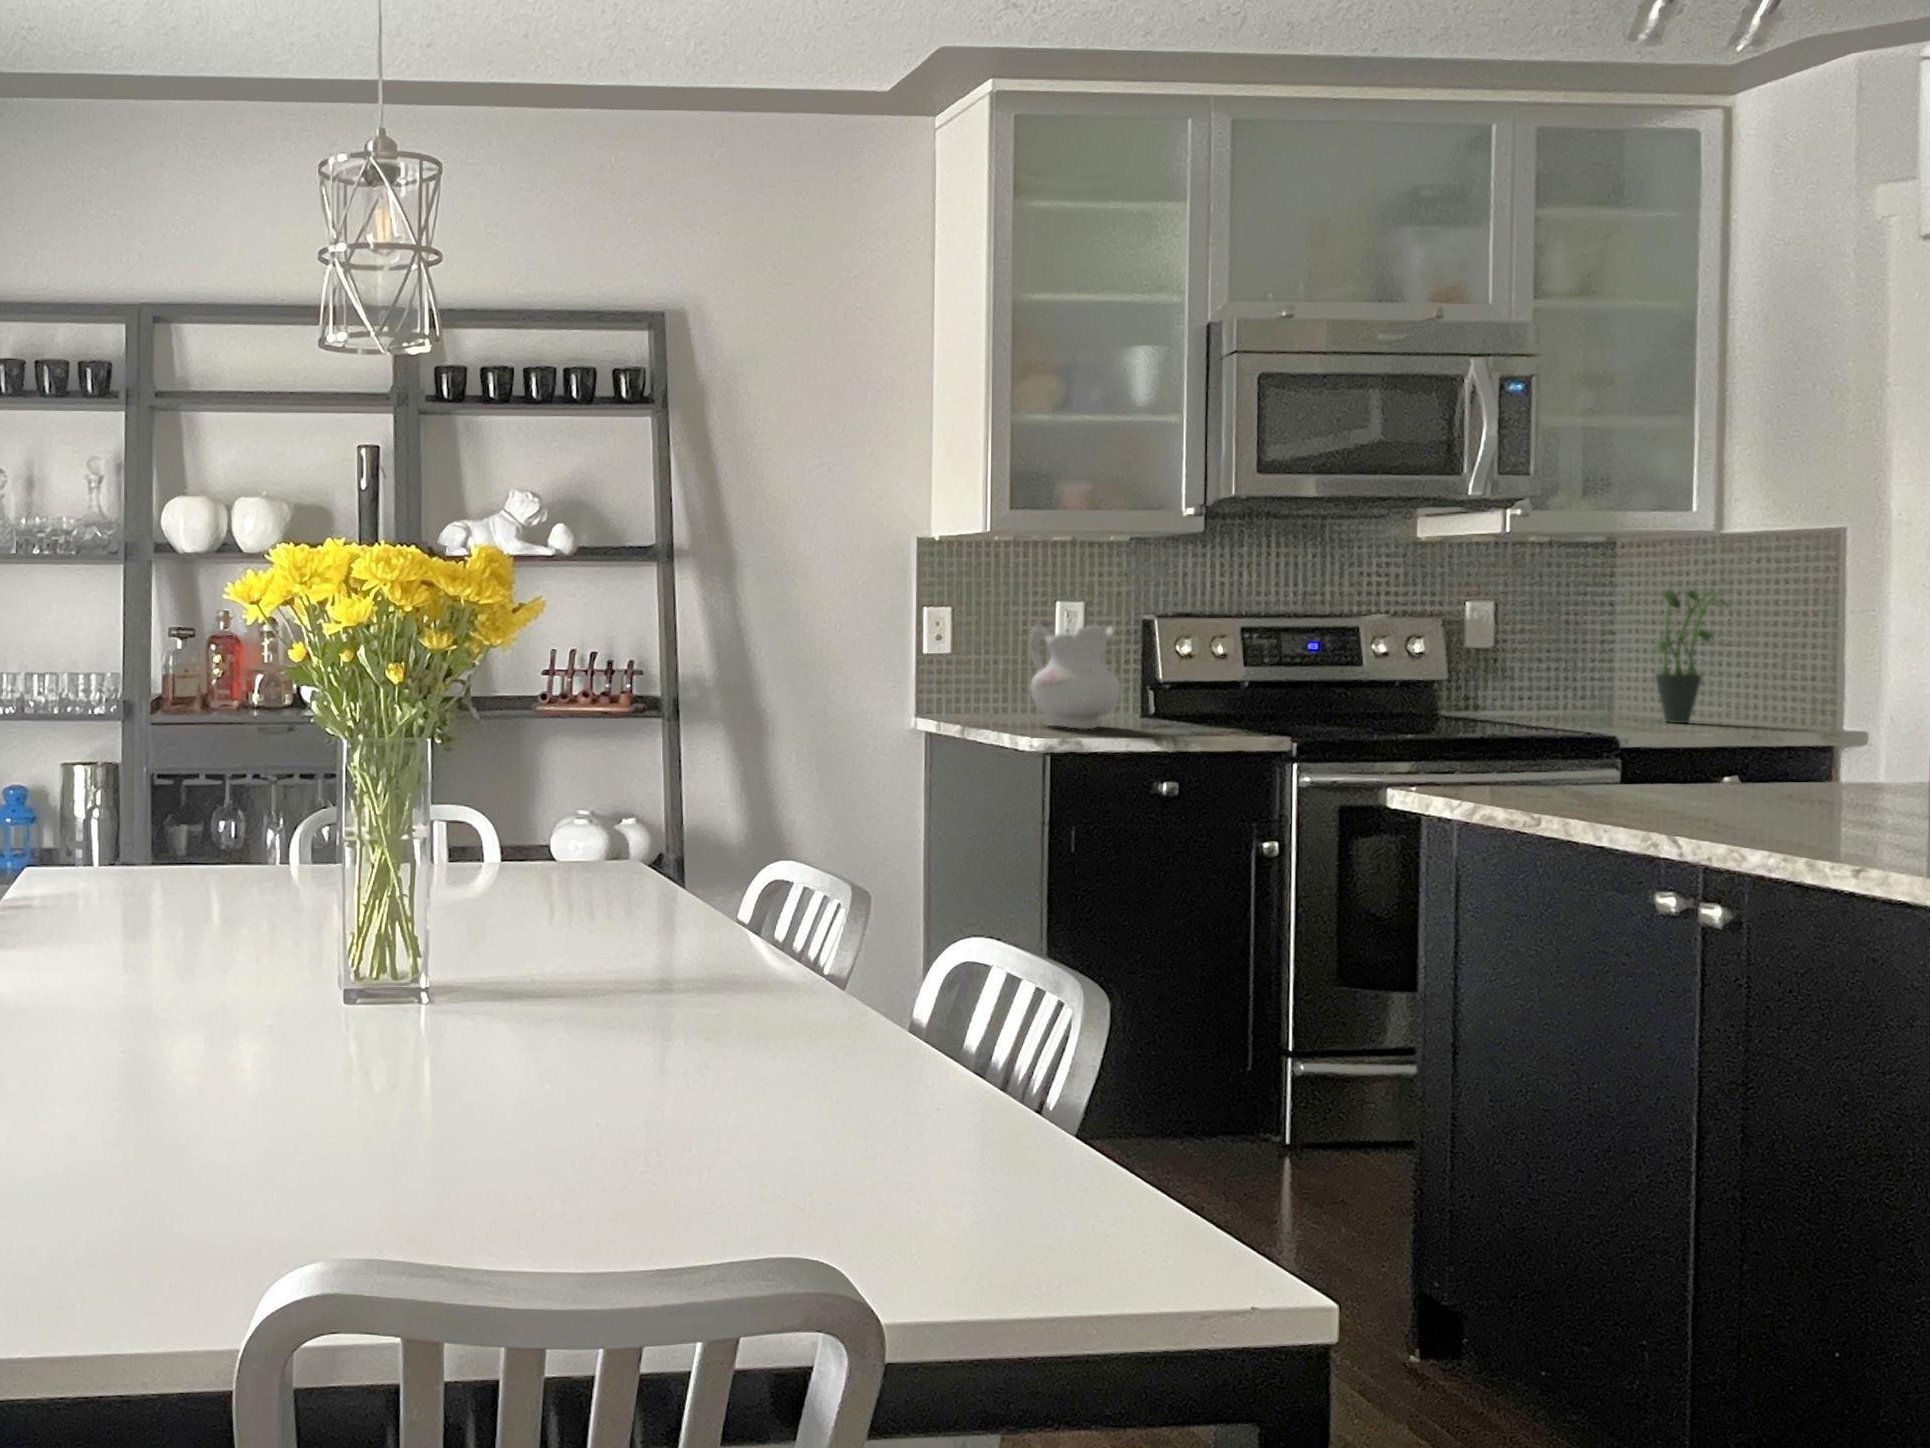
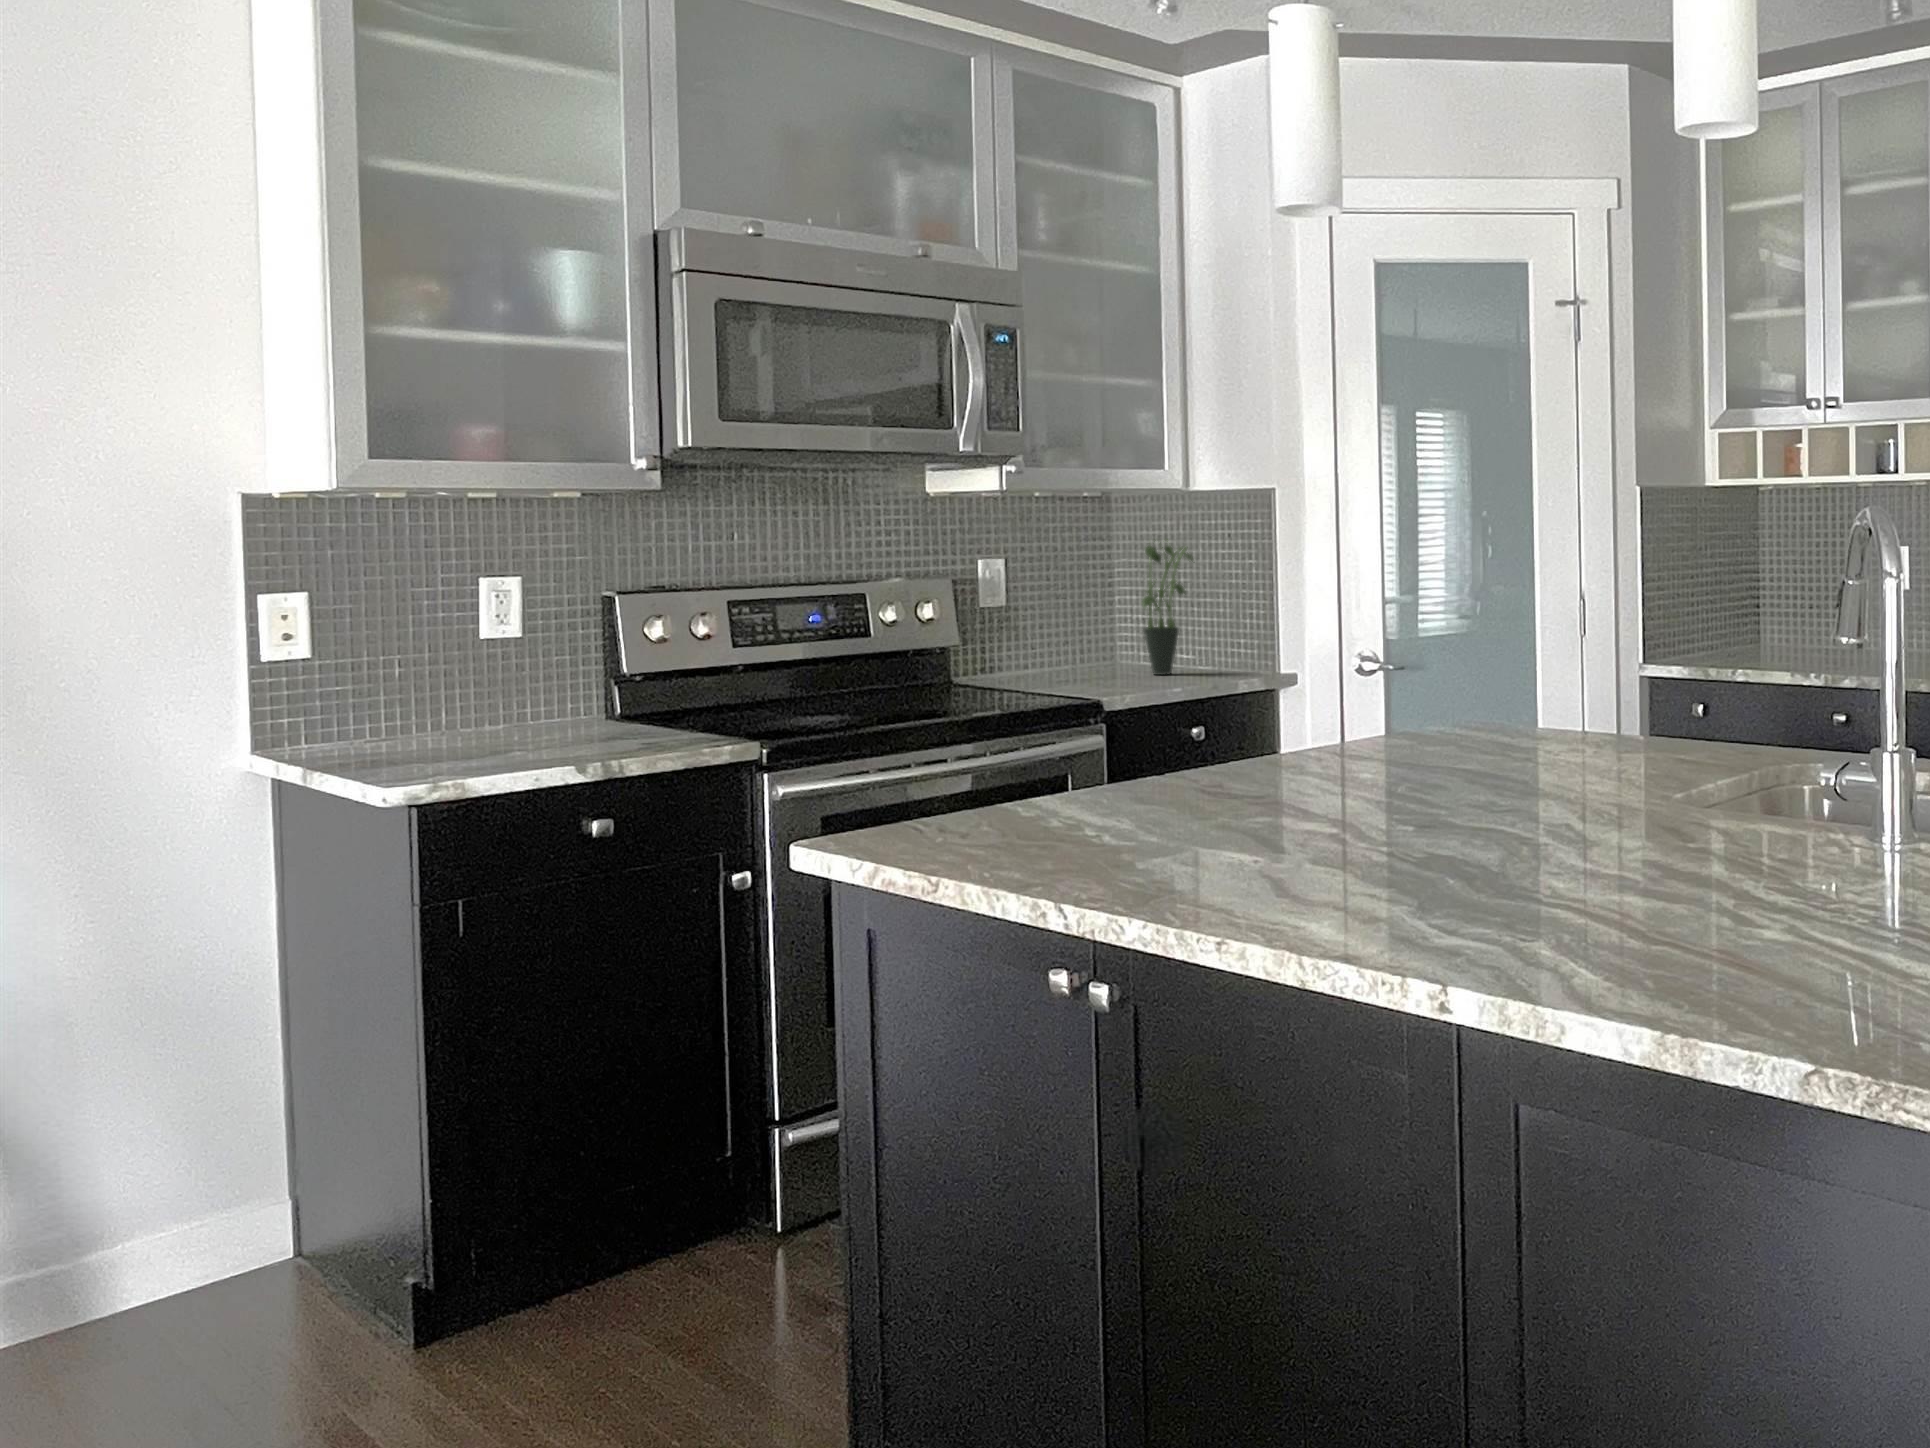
ceramic pitcher: present [1030,621,1120,729] -> none [411,612,543,758]

